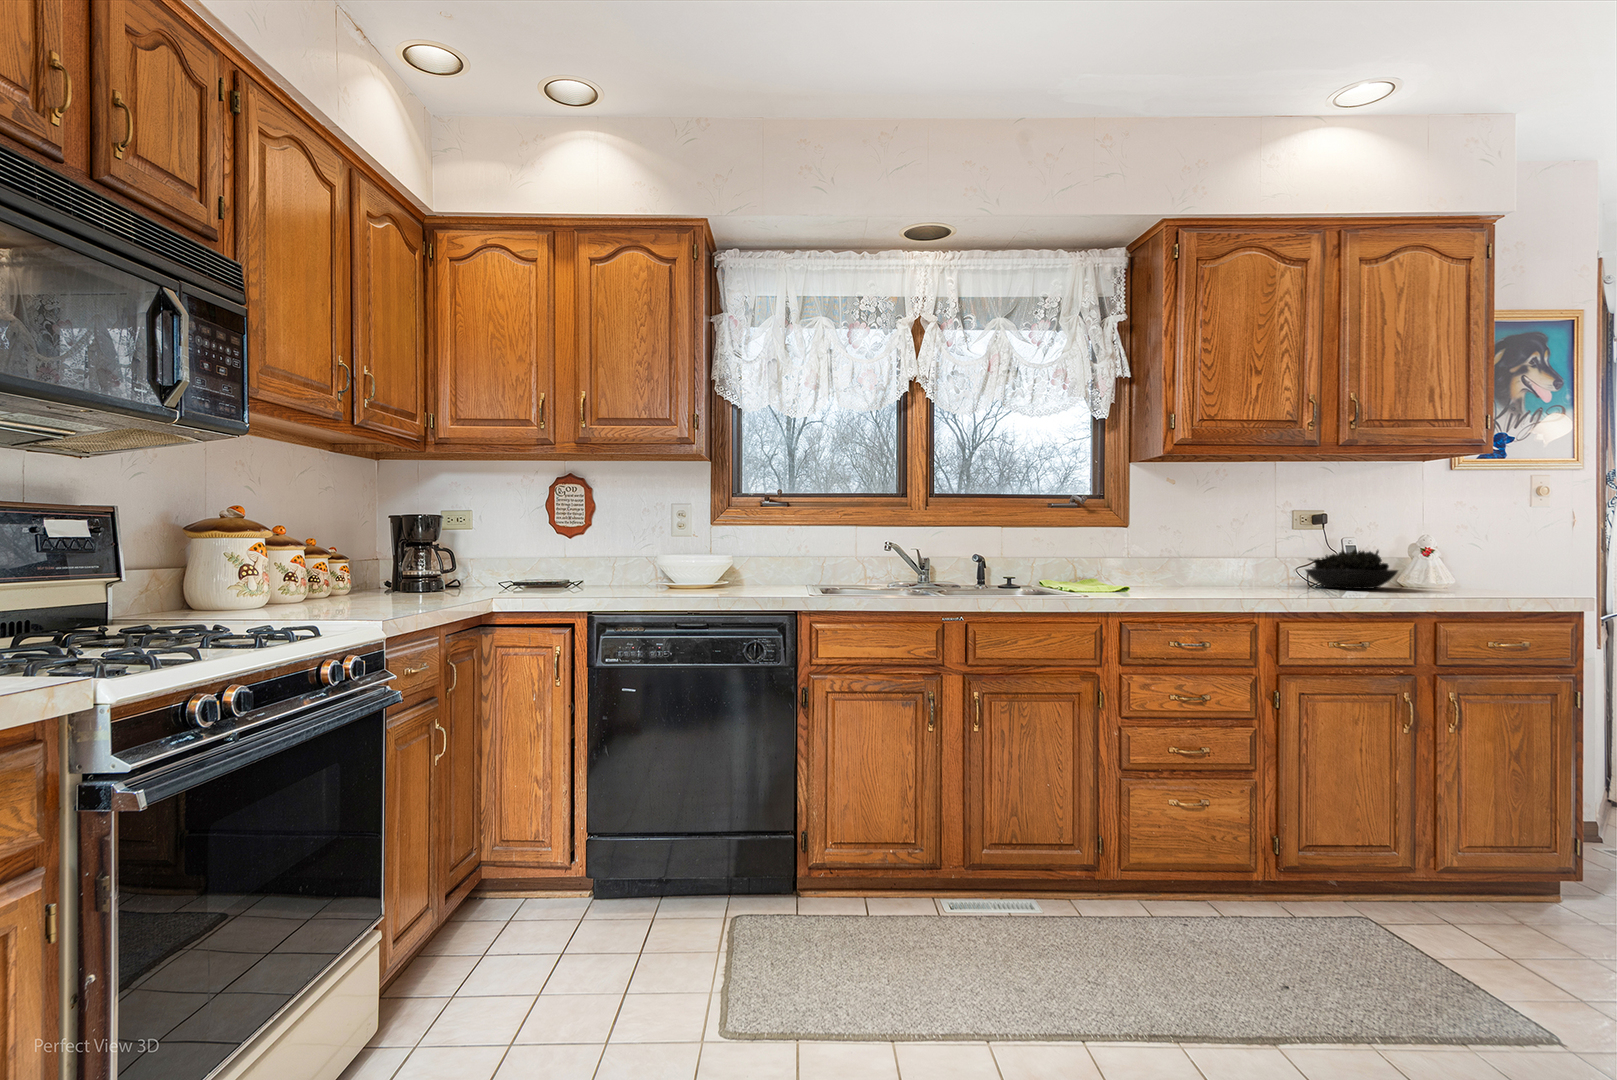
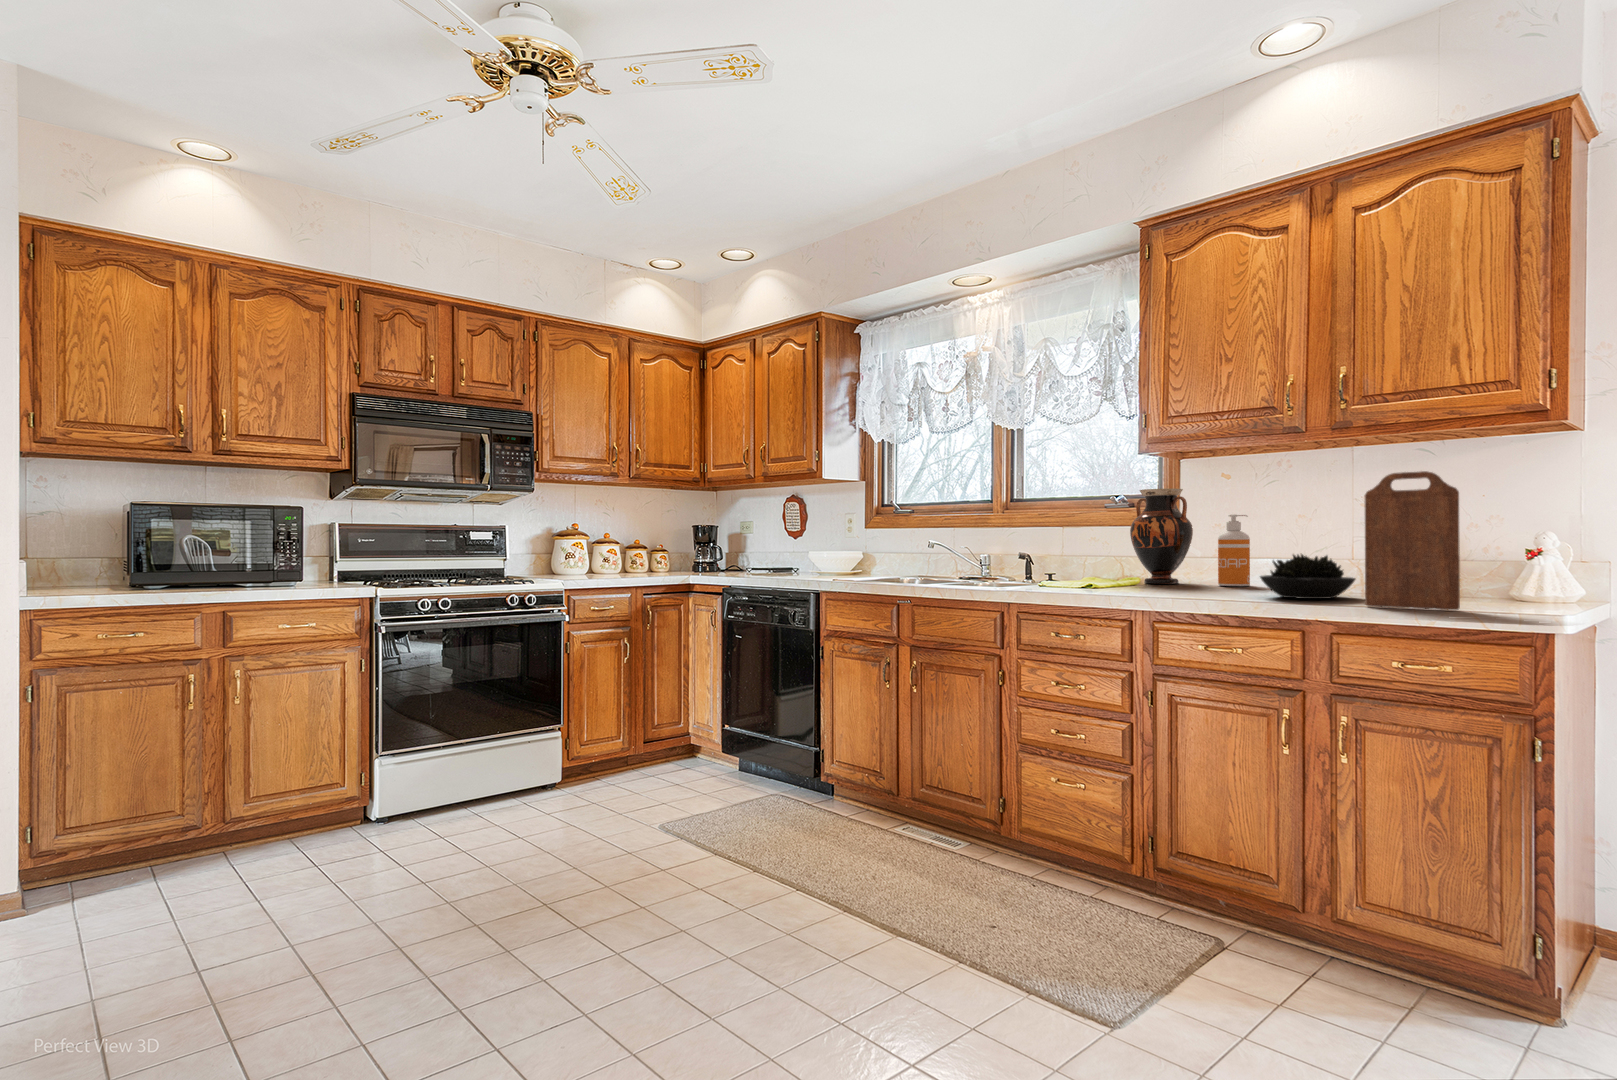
cutting board: none [1455,480,1526,592] -> present [1365,471,1460,610]
vase: none [1090,490,1152,582] -> present [1130,489,1193,584]
soap dispenser: none [1174,517,1204,582] -> present [1218,514,1250,586]

